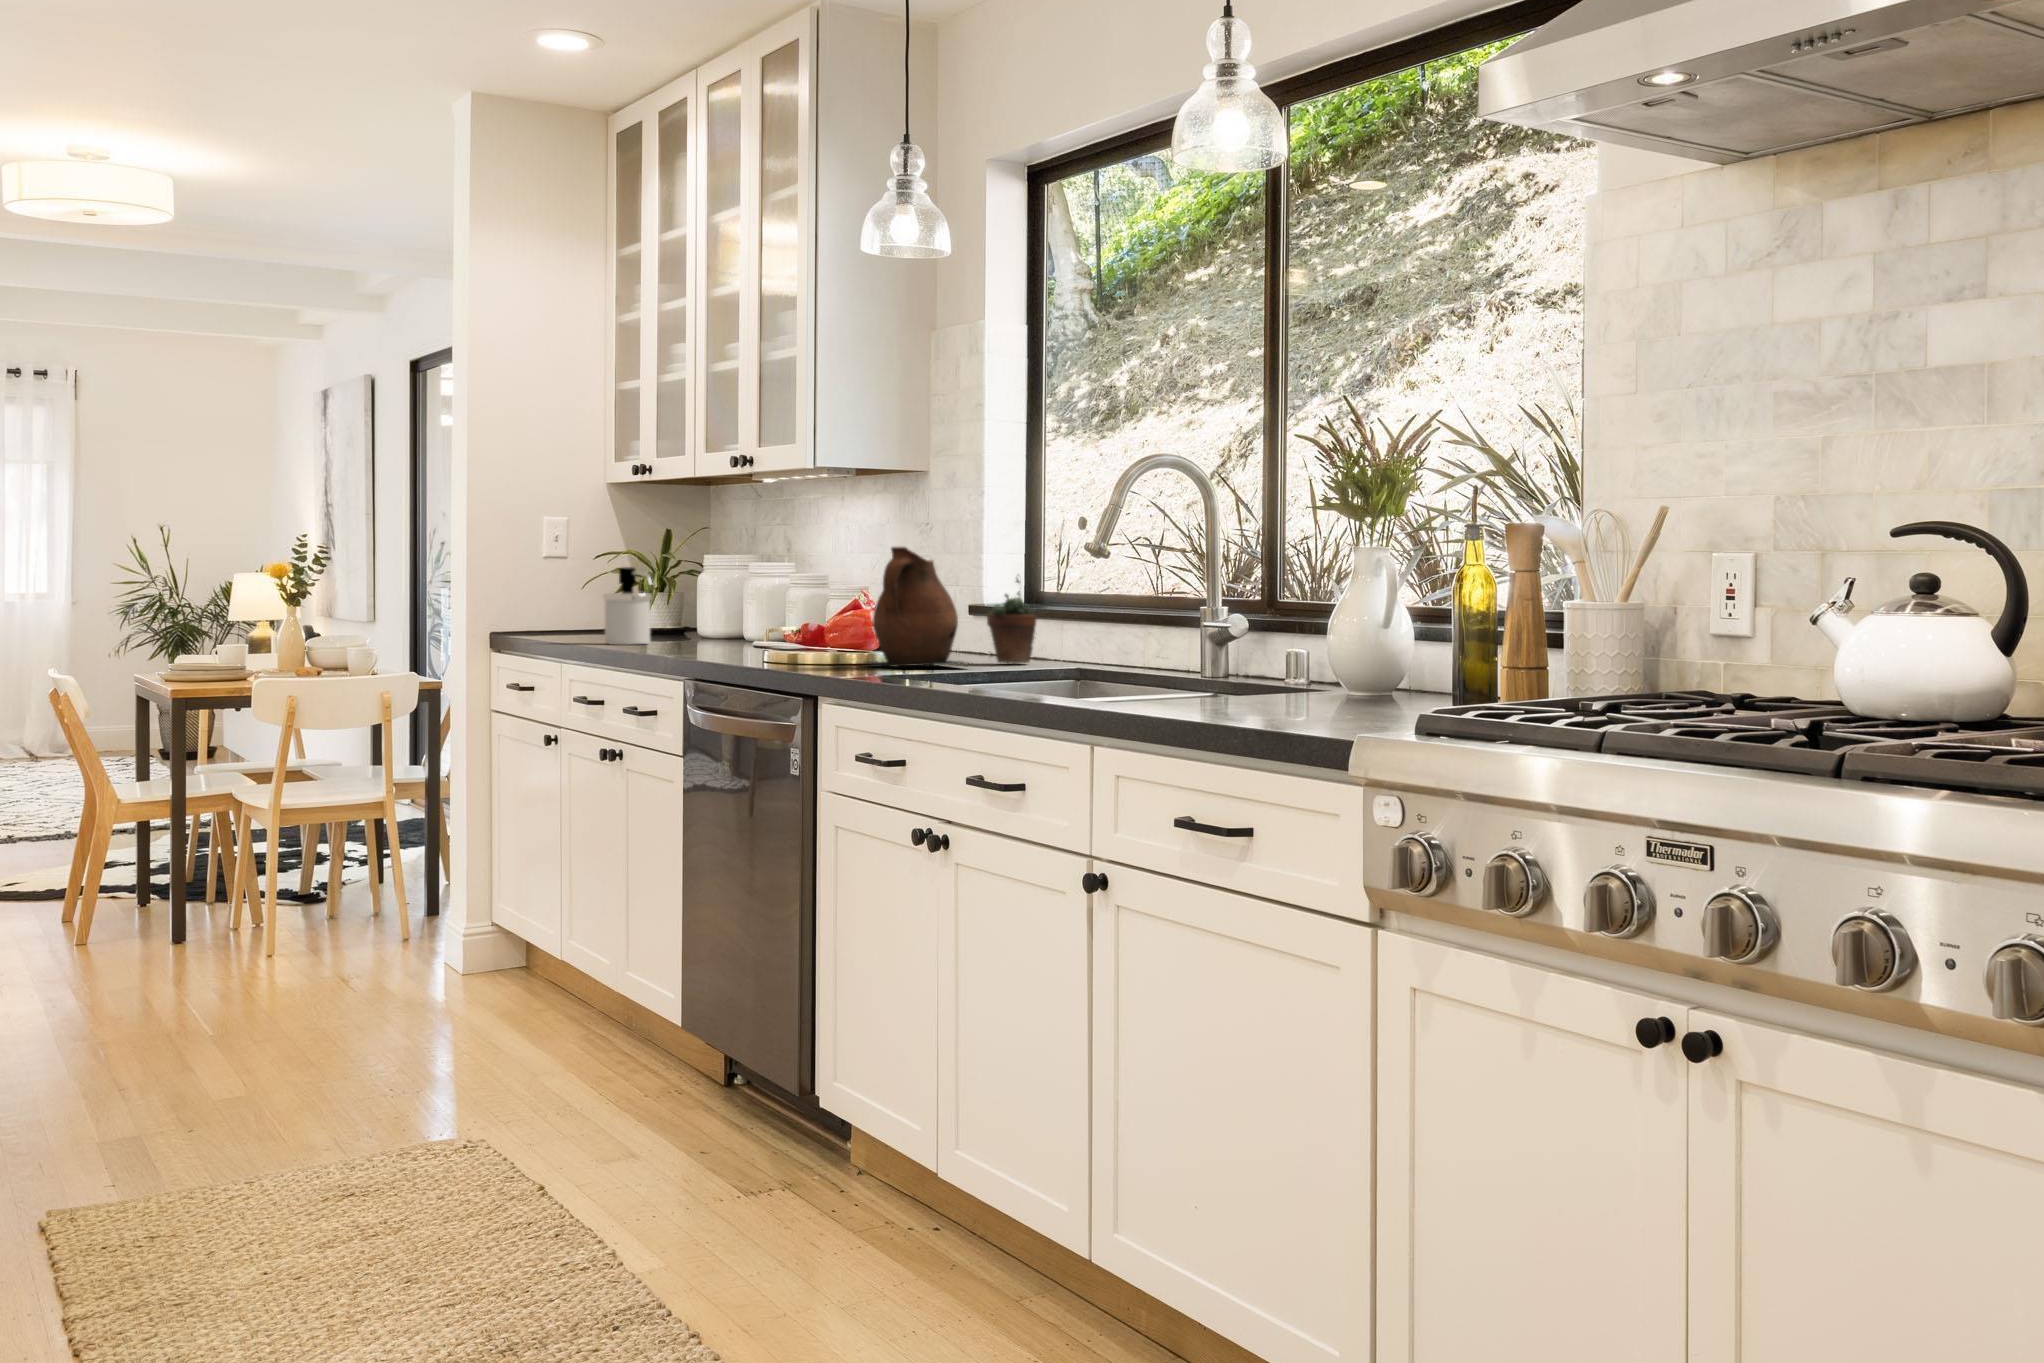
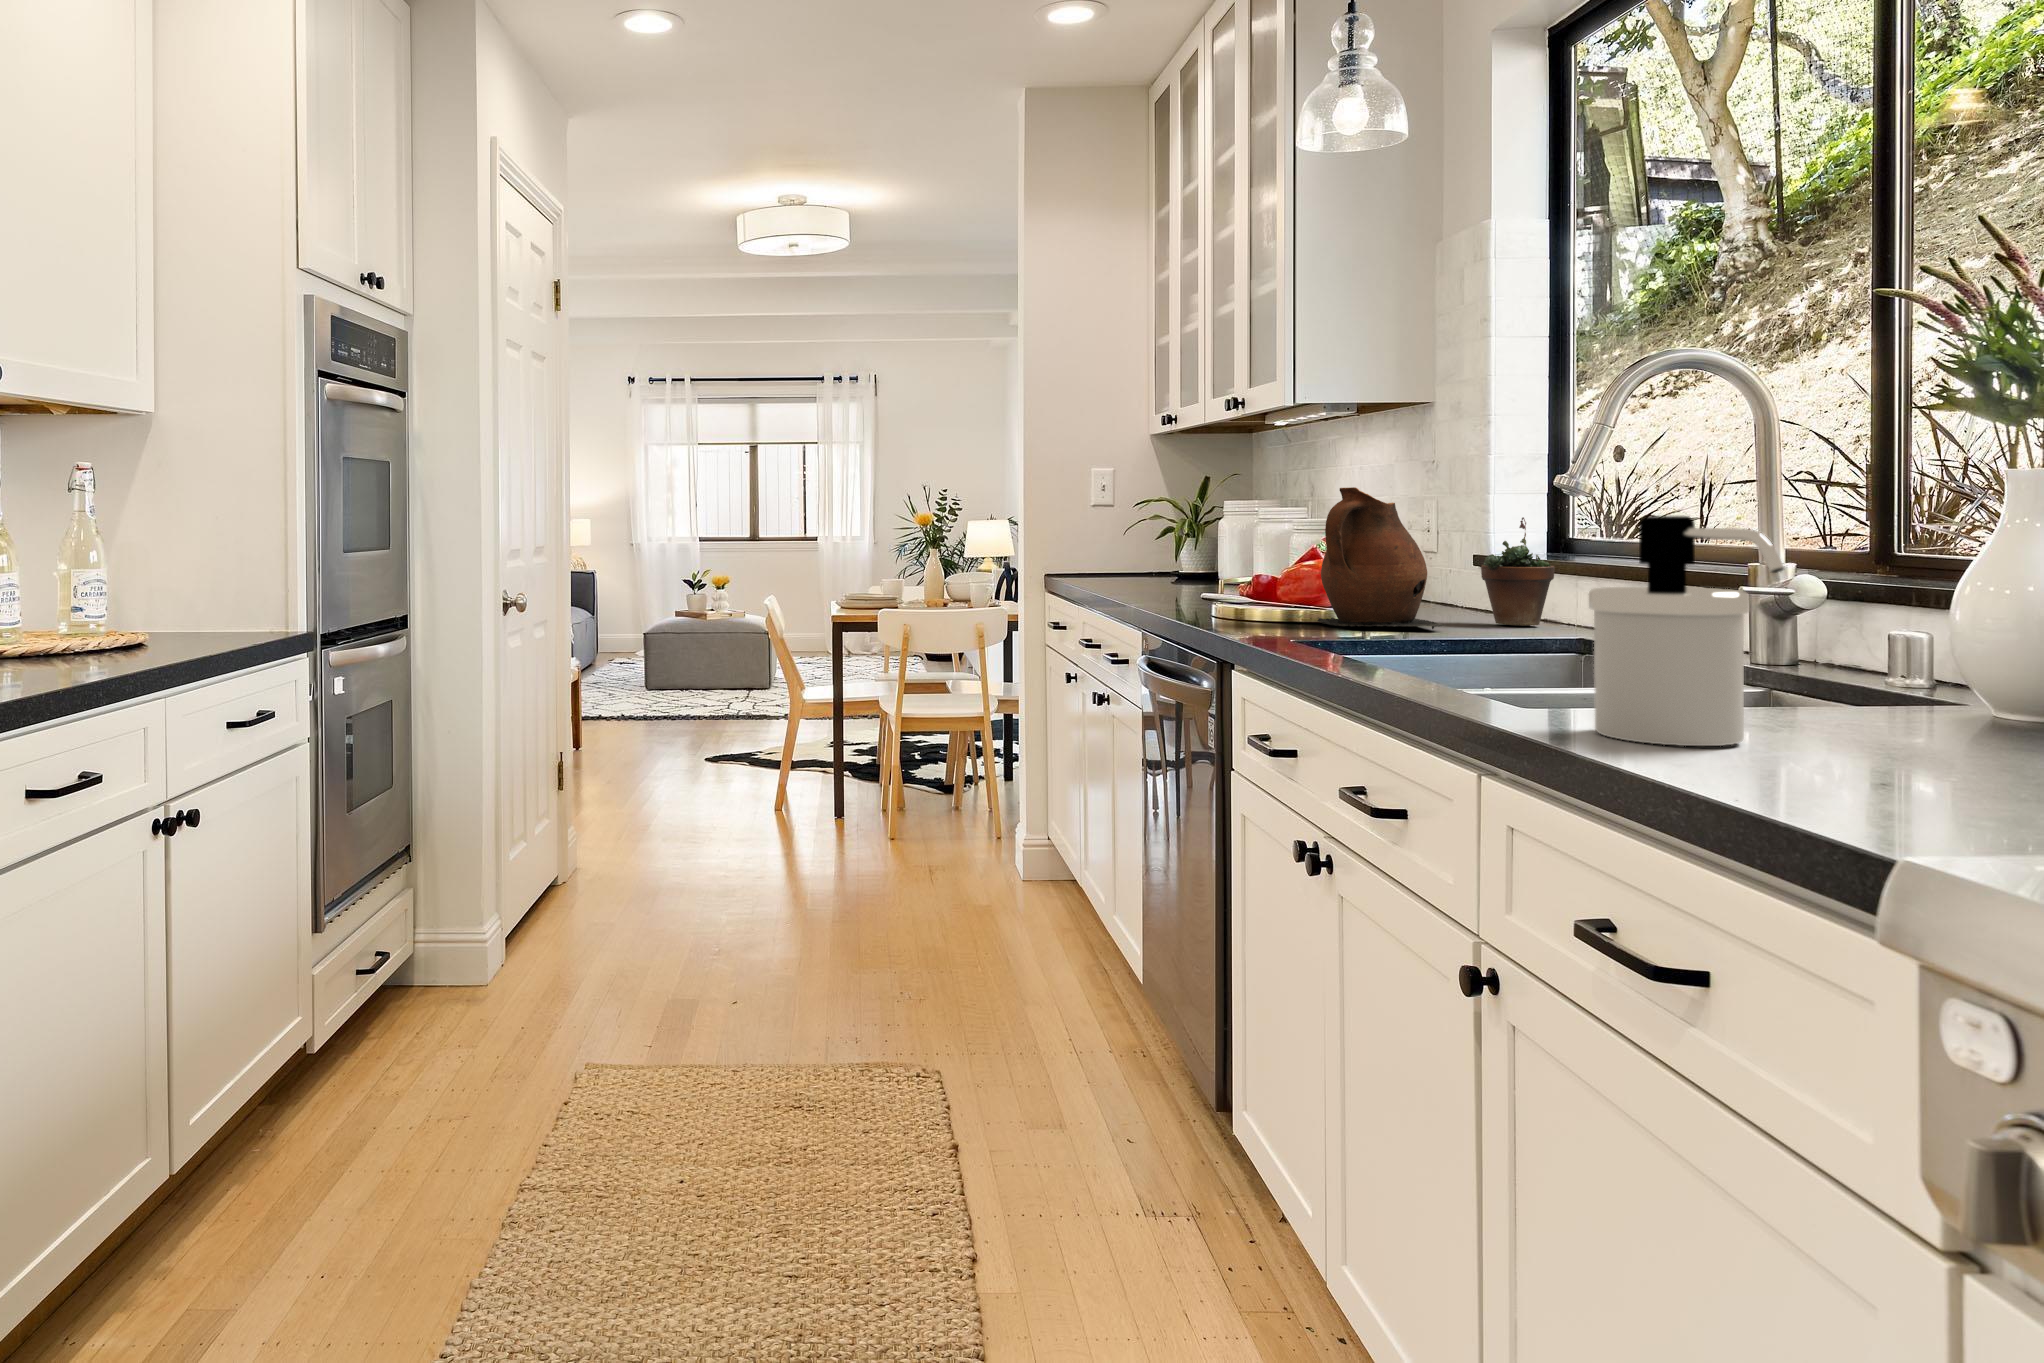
soap dispenser: present [603,567,652,645] -> present [1589,516,1784,746]

